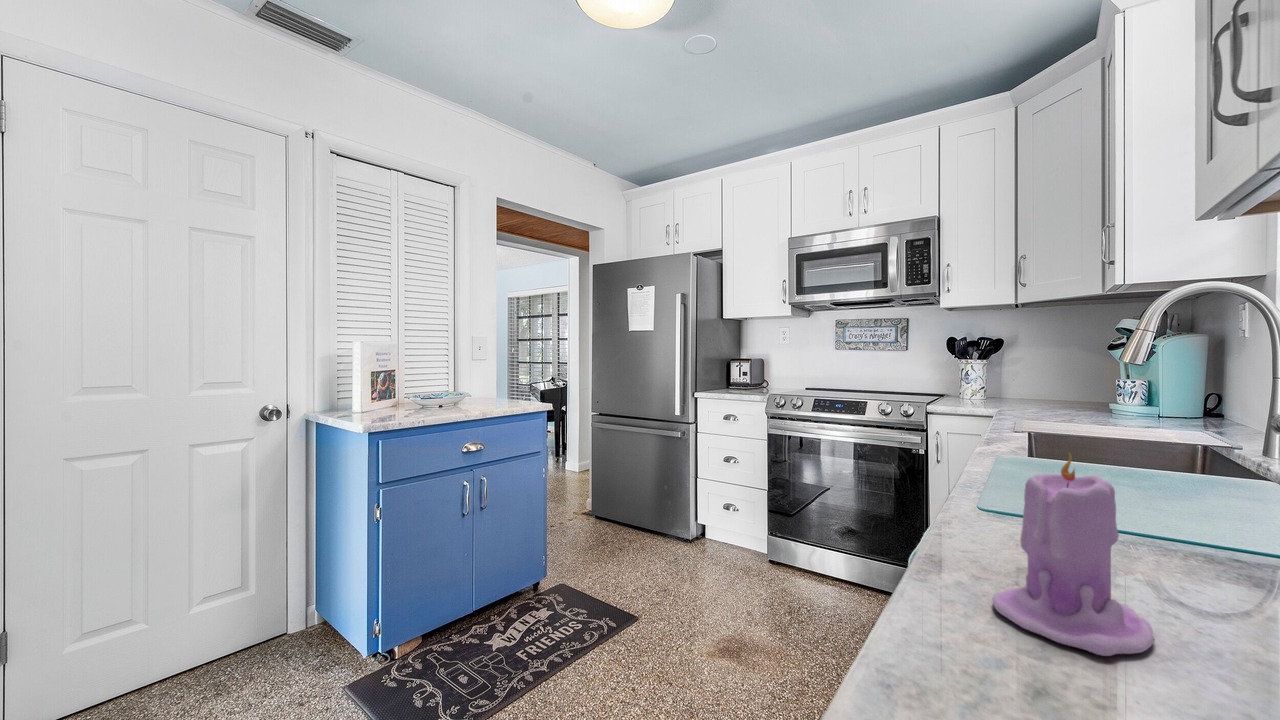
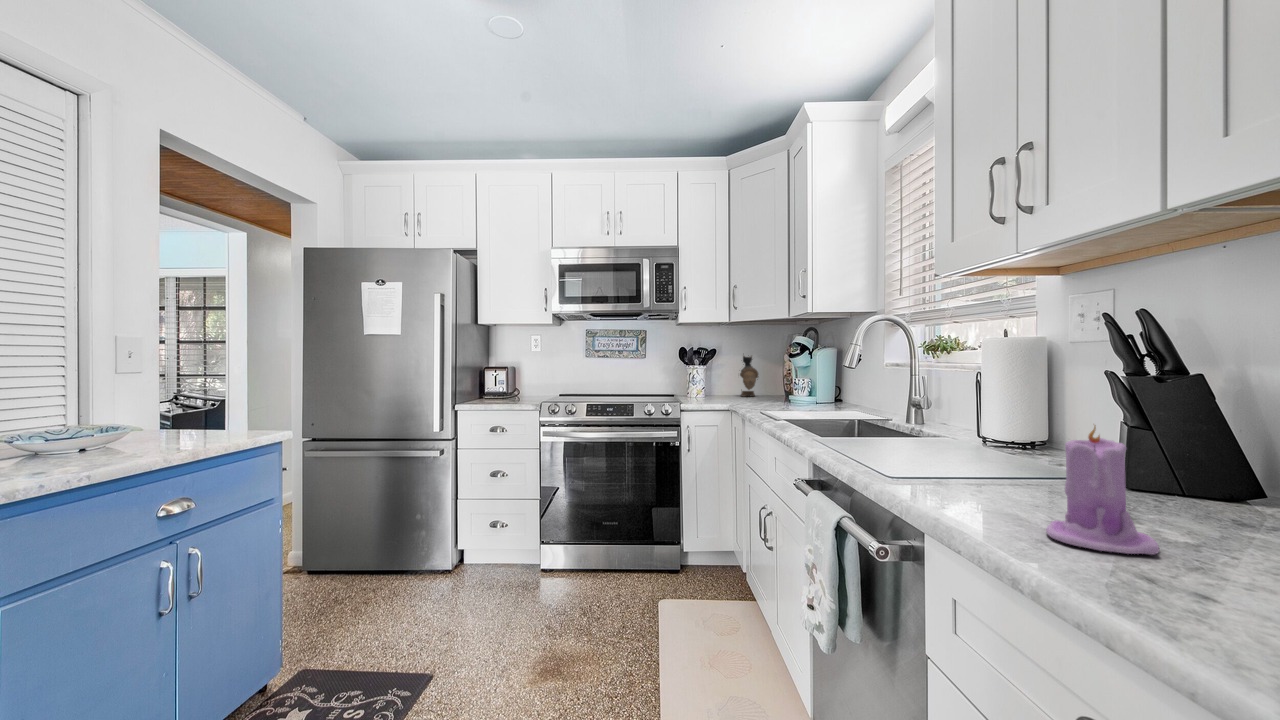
ceramic pitcher: none [1043,341,1075,402] -> present [740,355,759,397]

